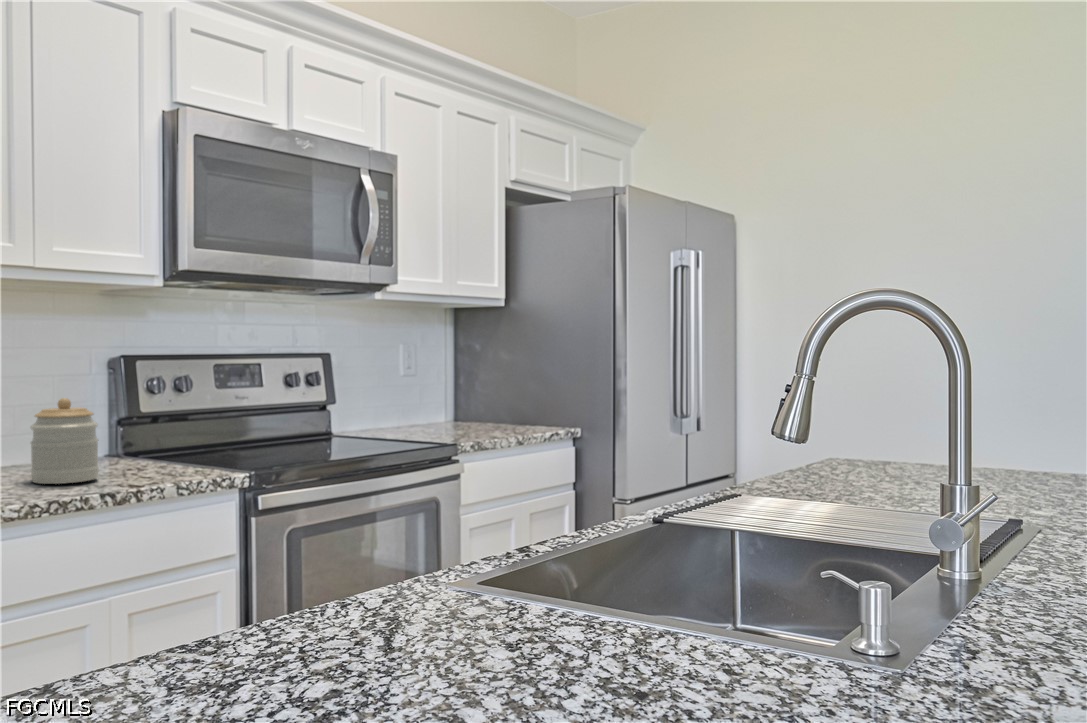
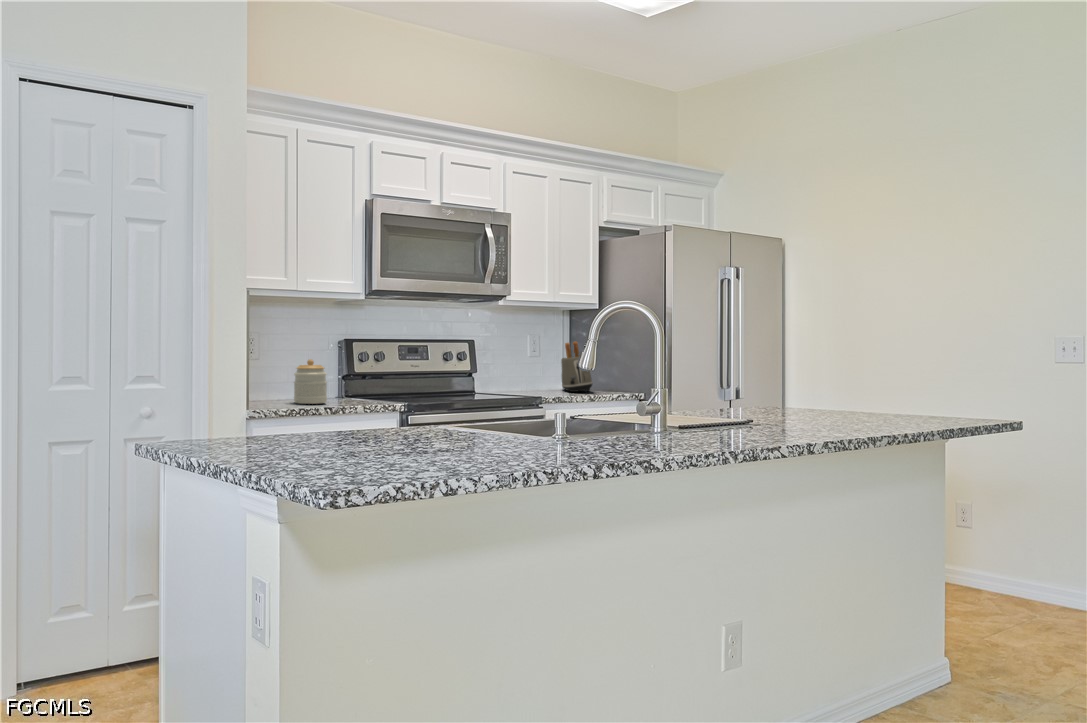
toaster: none [442,353,494,426] -> present [561,342,593,392]

